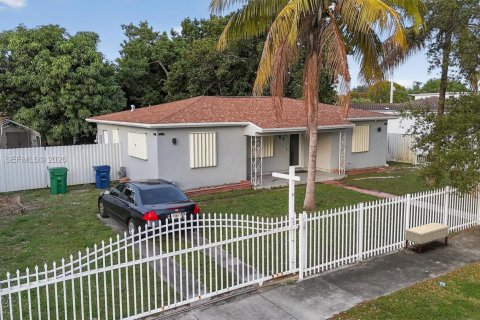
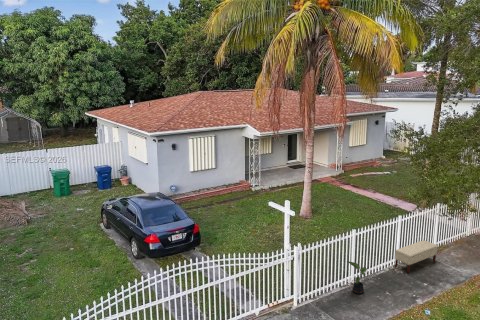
potted plant: none [355,235,376,269] -> present [348,261,367,294]

